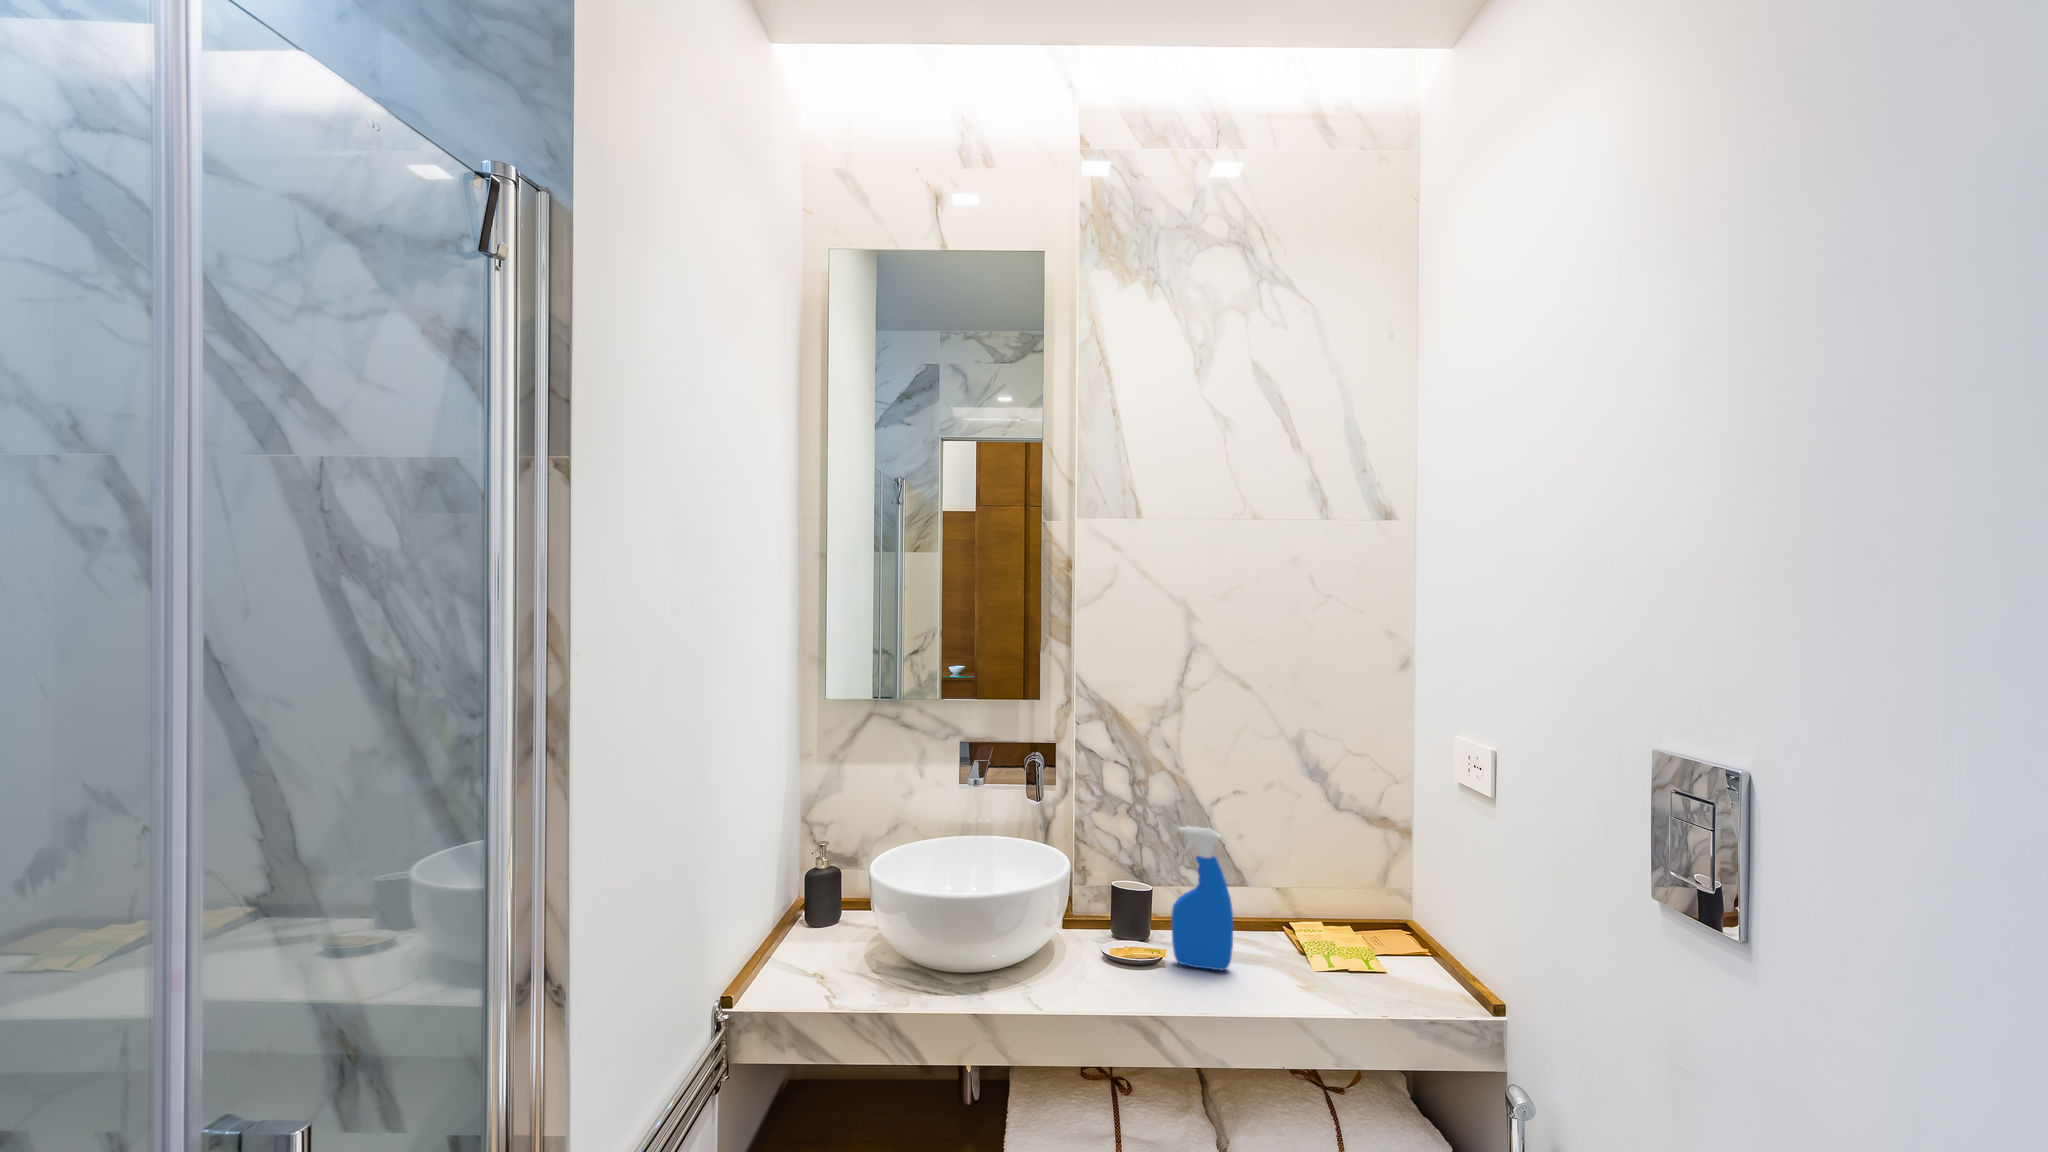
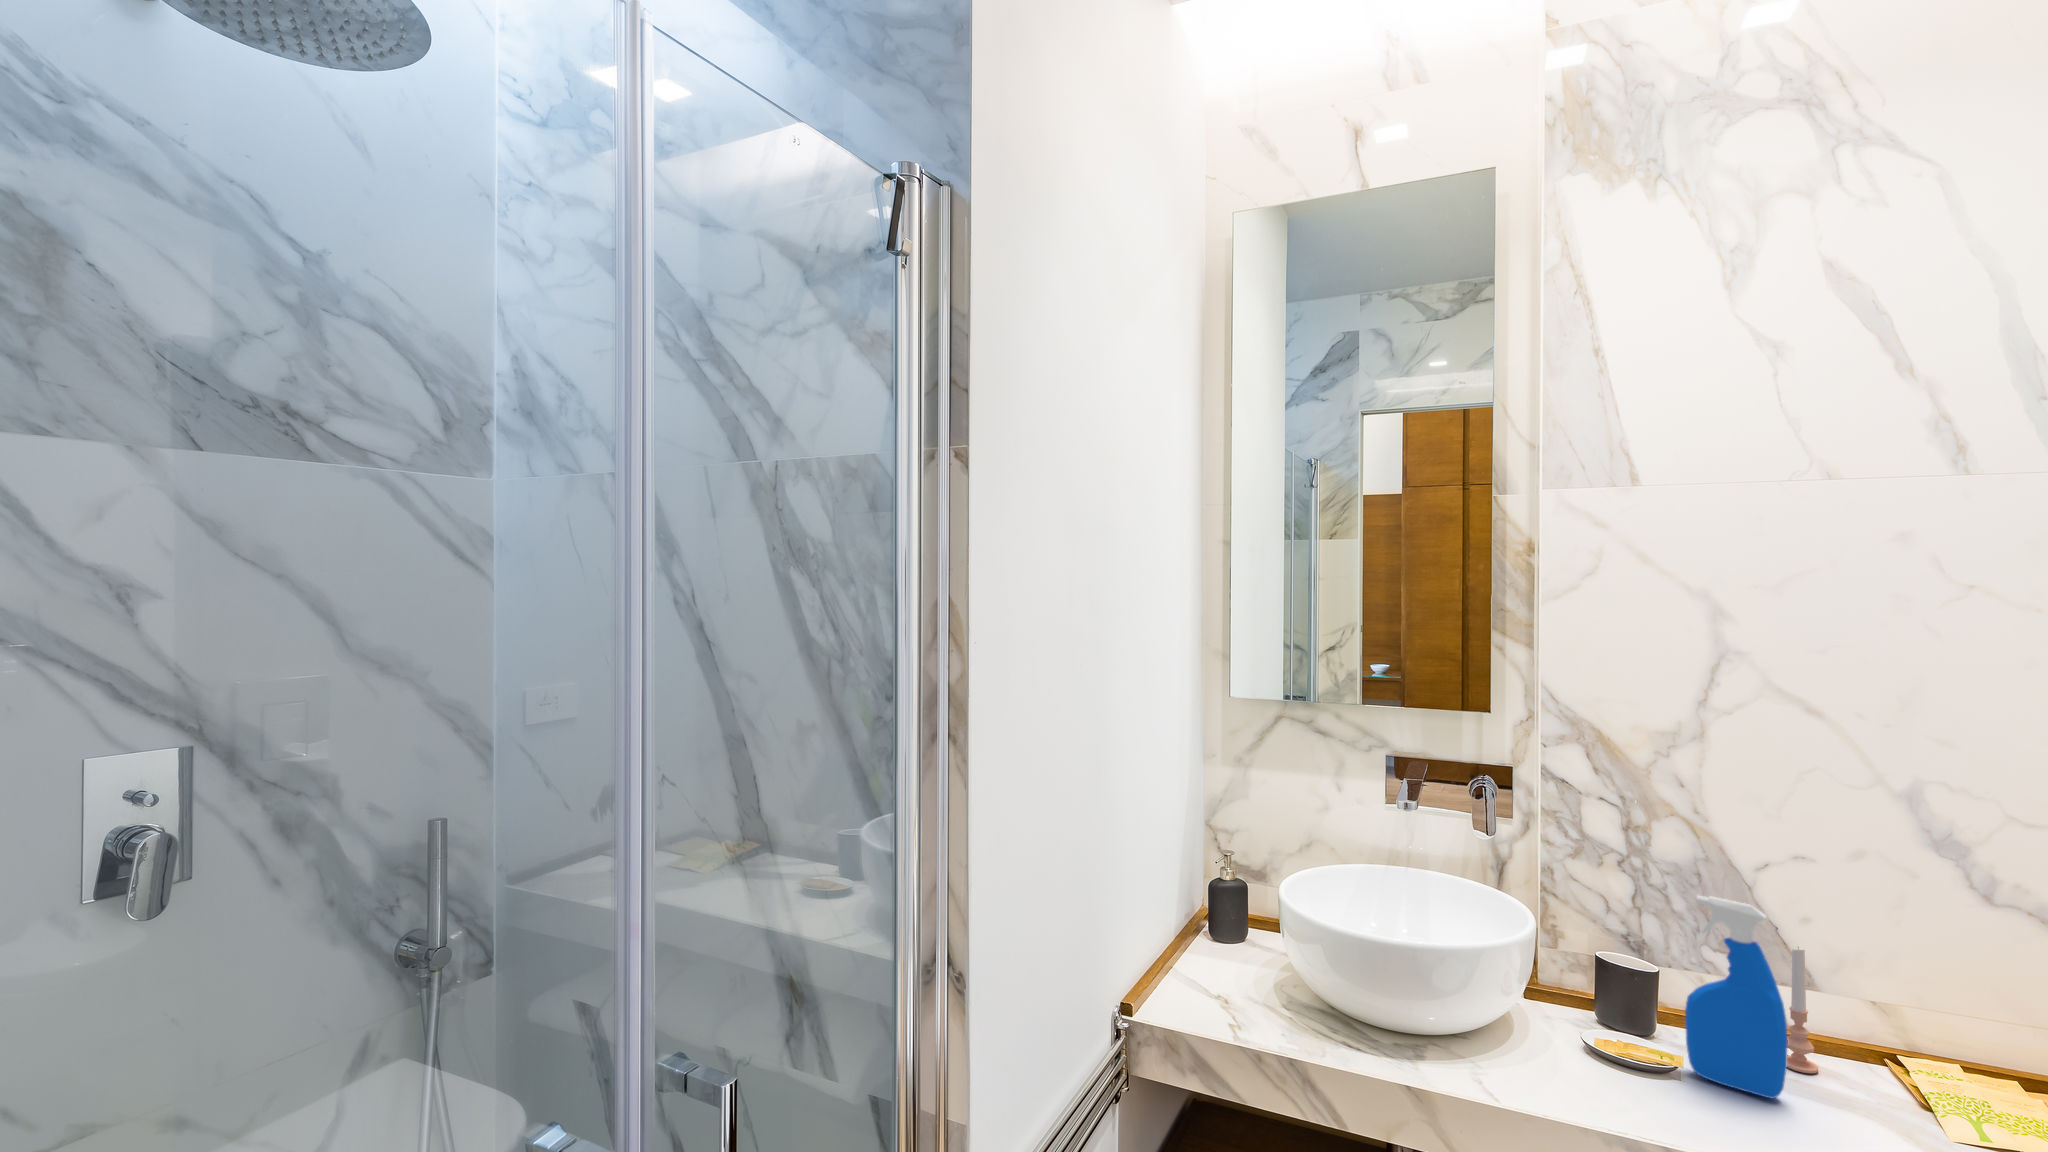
candle: none [1231,857,1253,949] -> present [1787,947,1818,1073]

